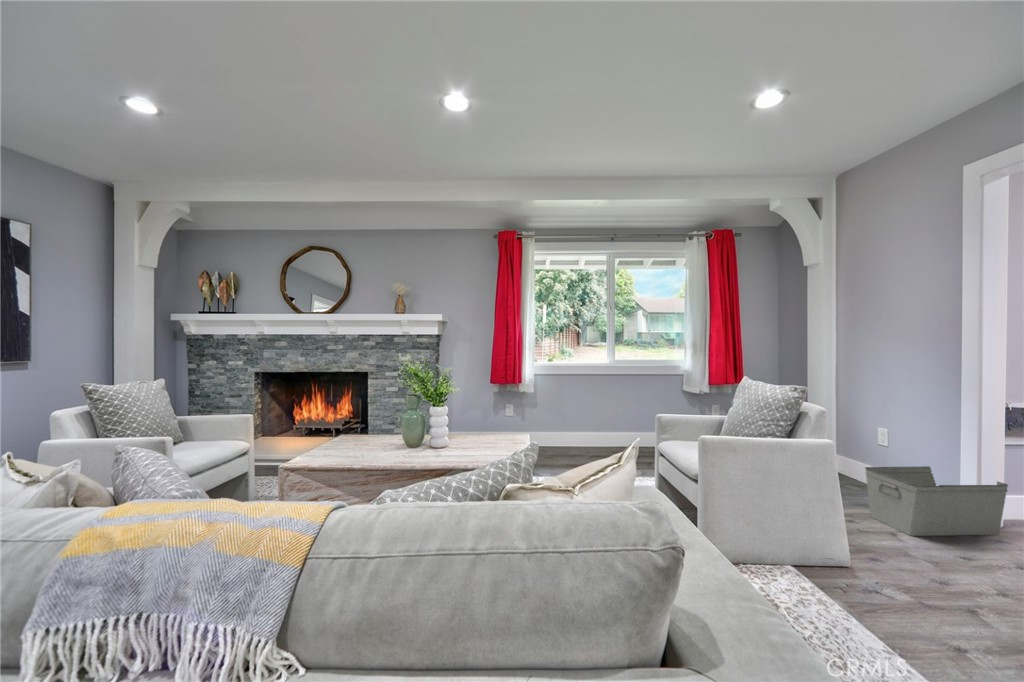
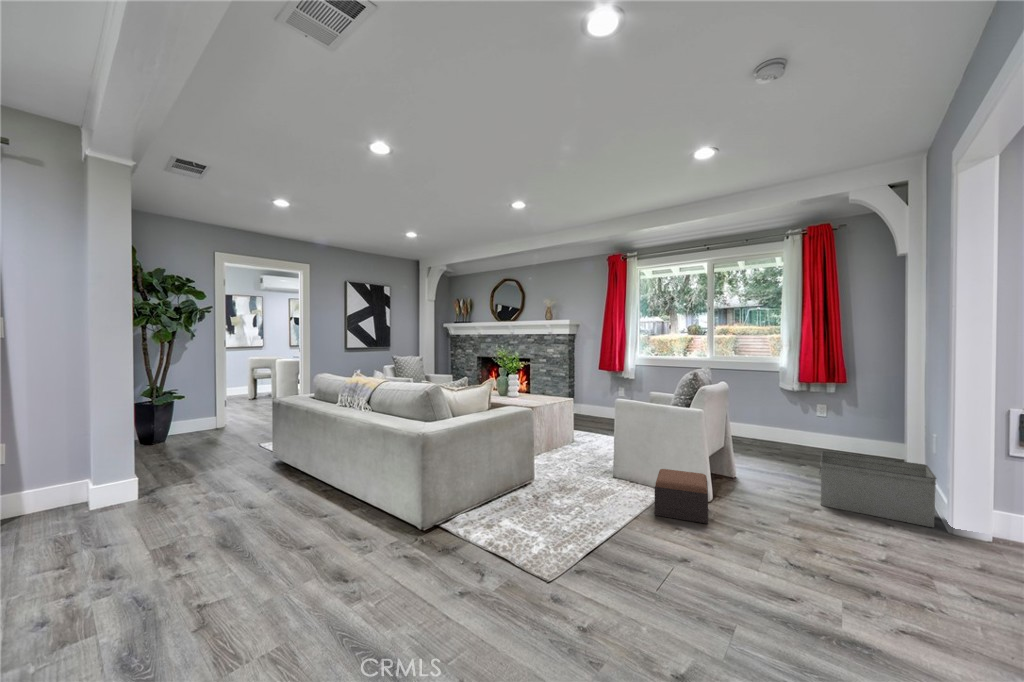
footstool: none [848,546,994,657] -> present [654,469,708,524]

